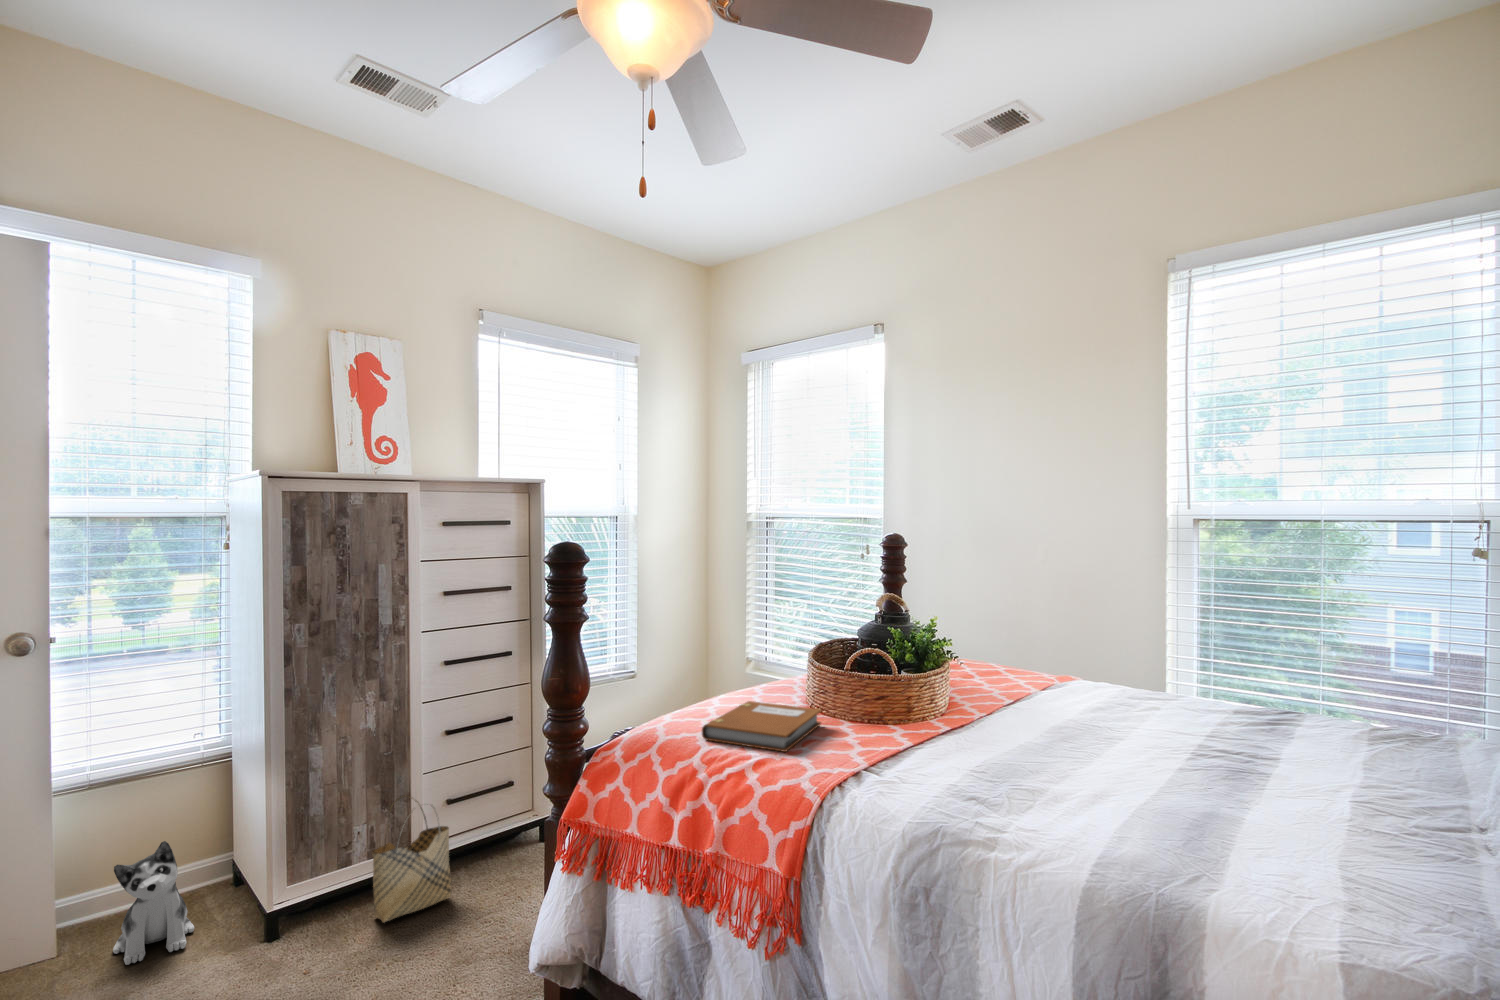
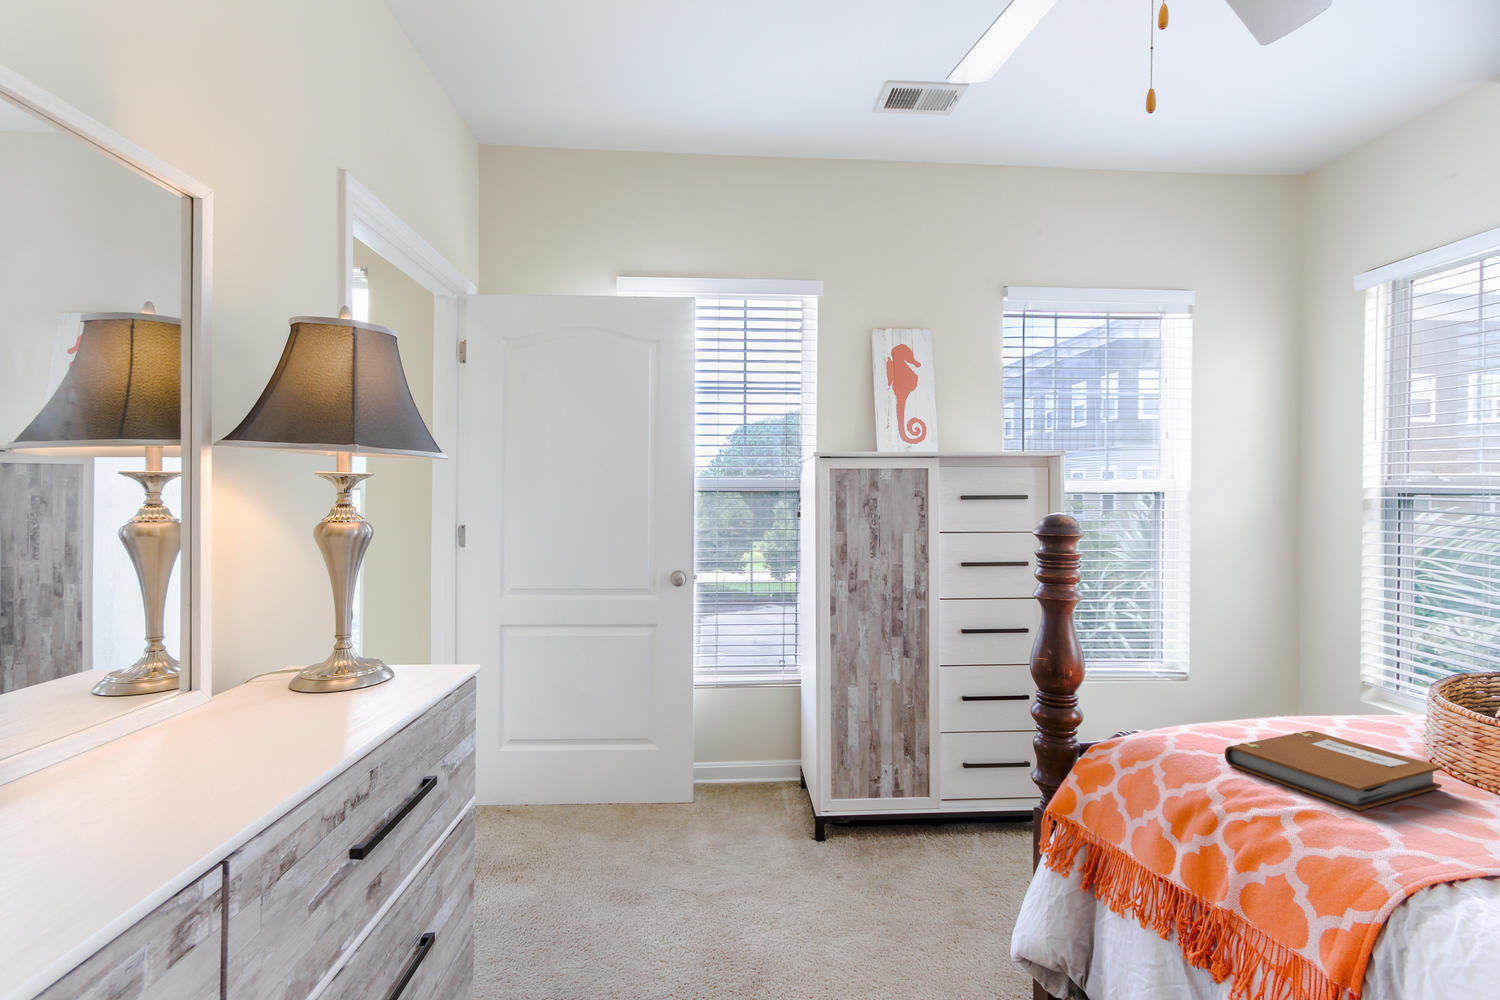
woven basket: present [372,796,452,922] -> none [895,746,966,856]
plush toy: present [113,841,194,965] -> none [726,736,775,822]

